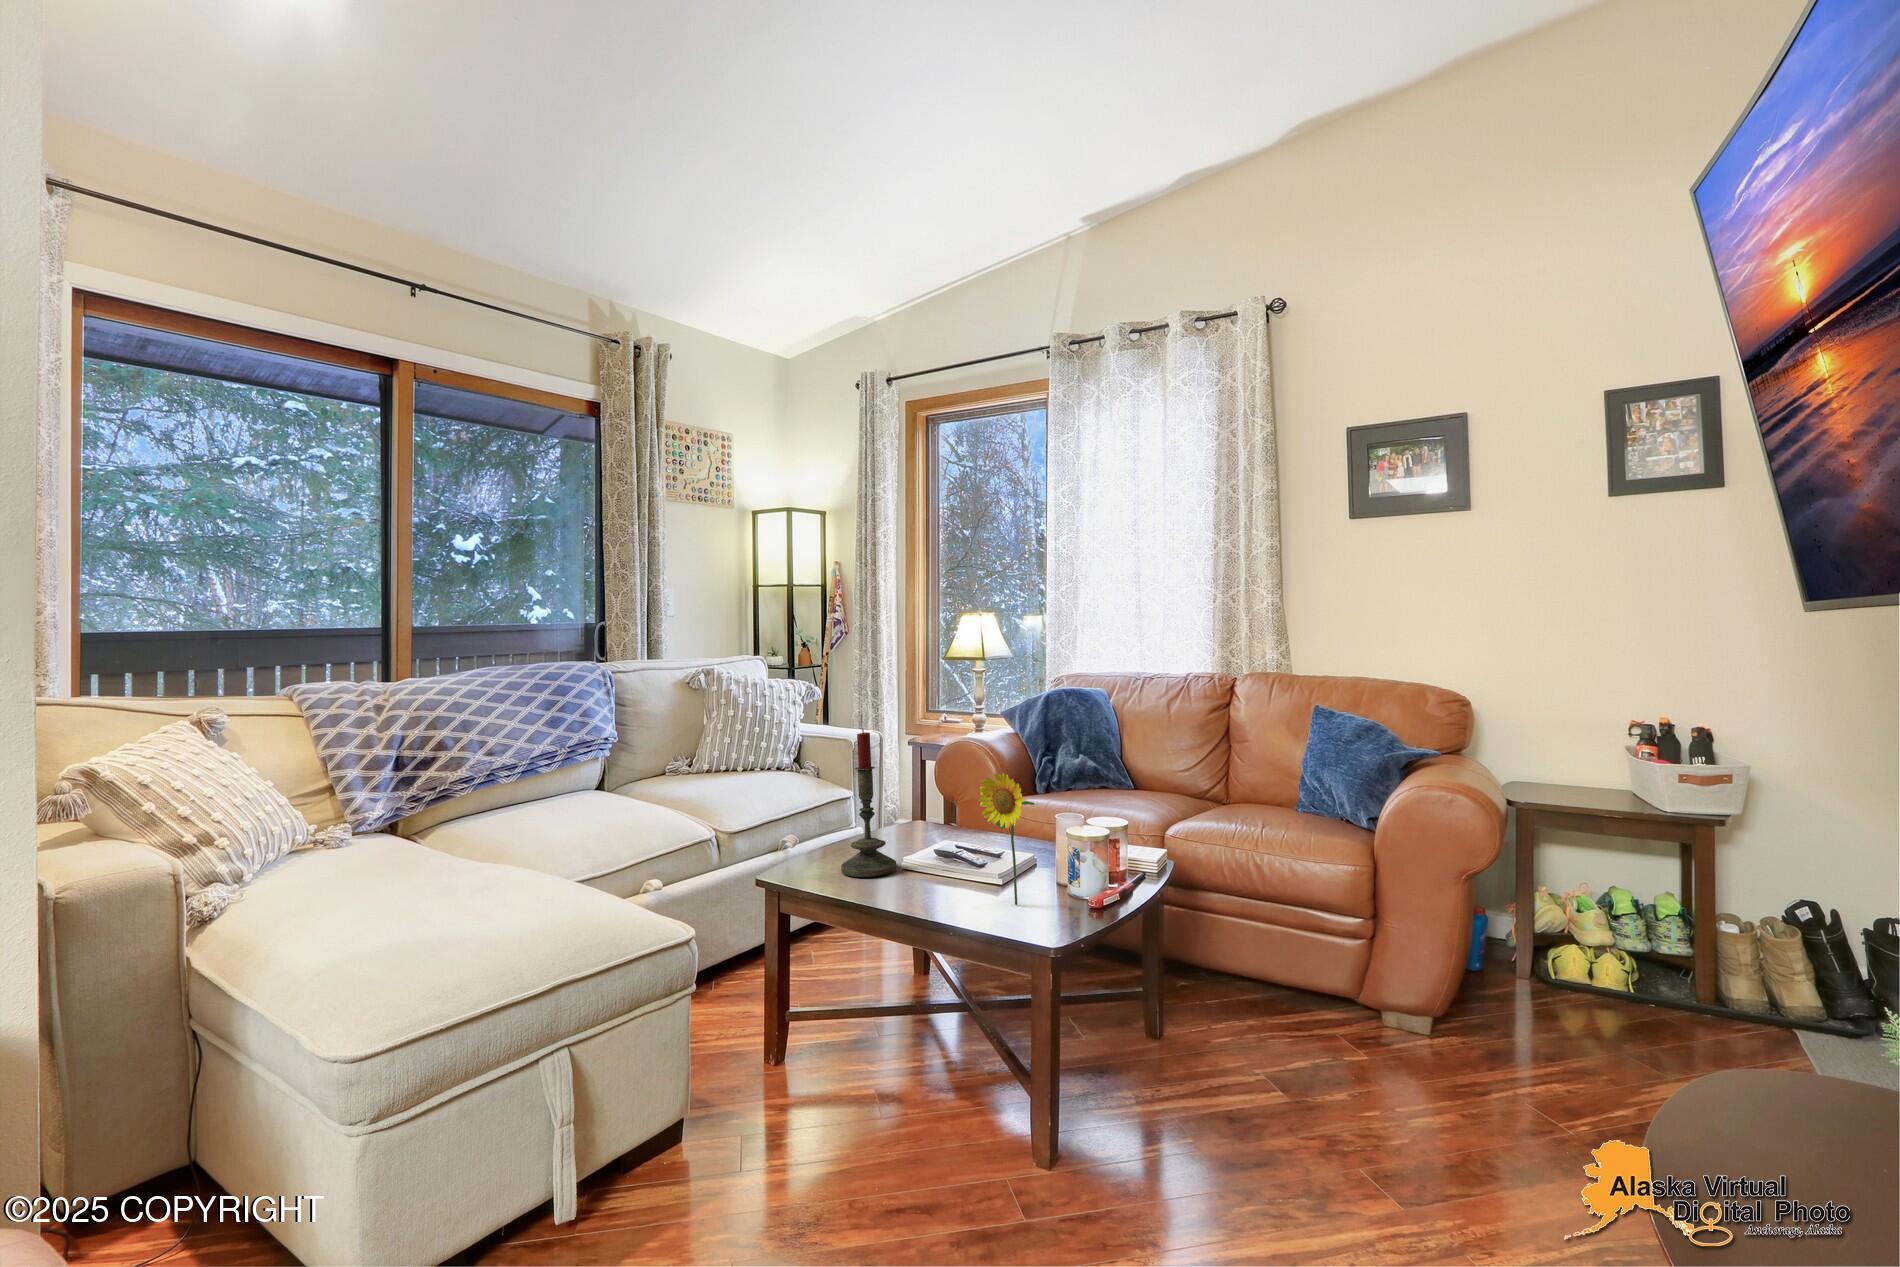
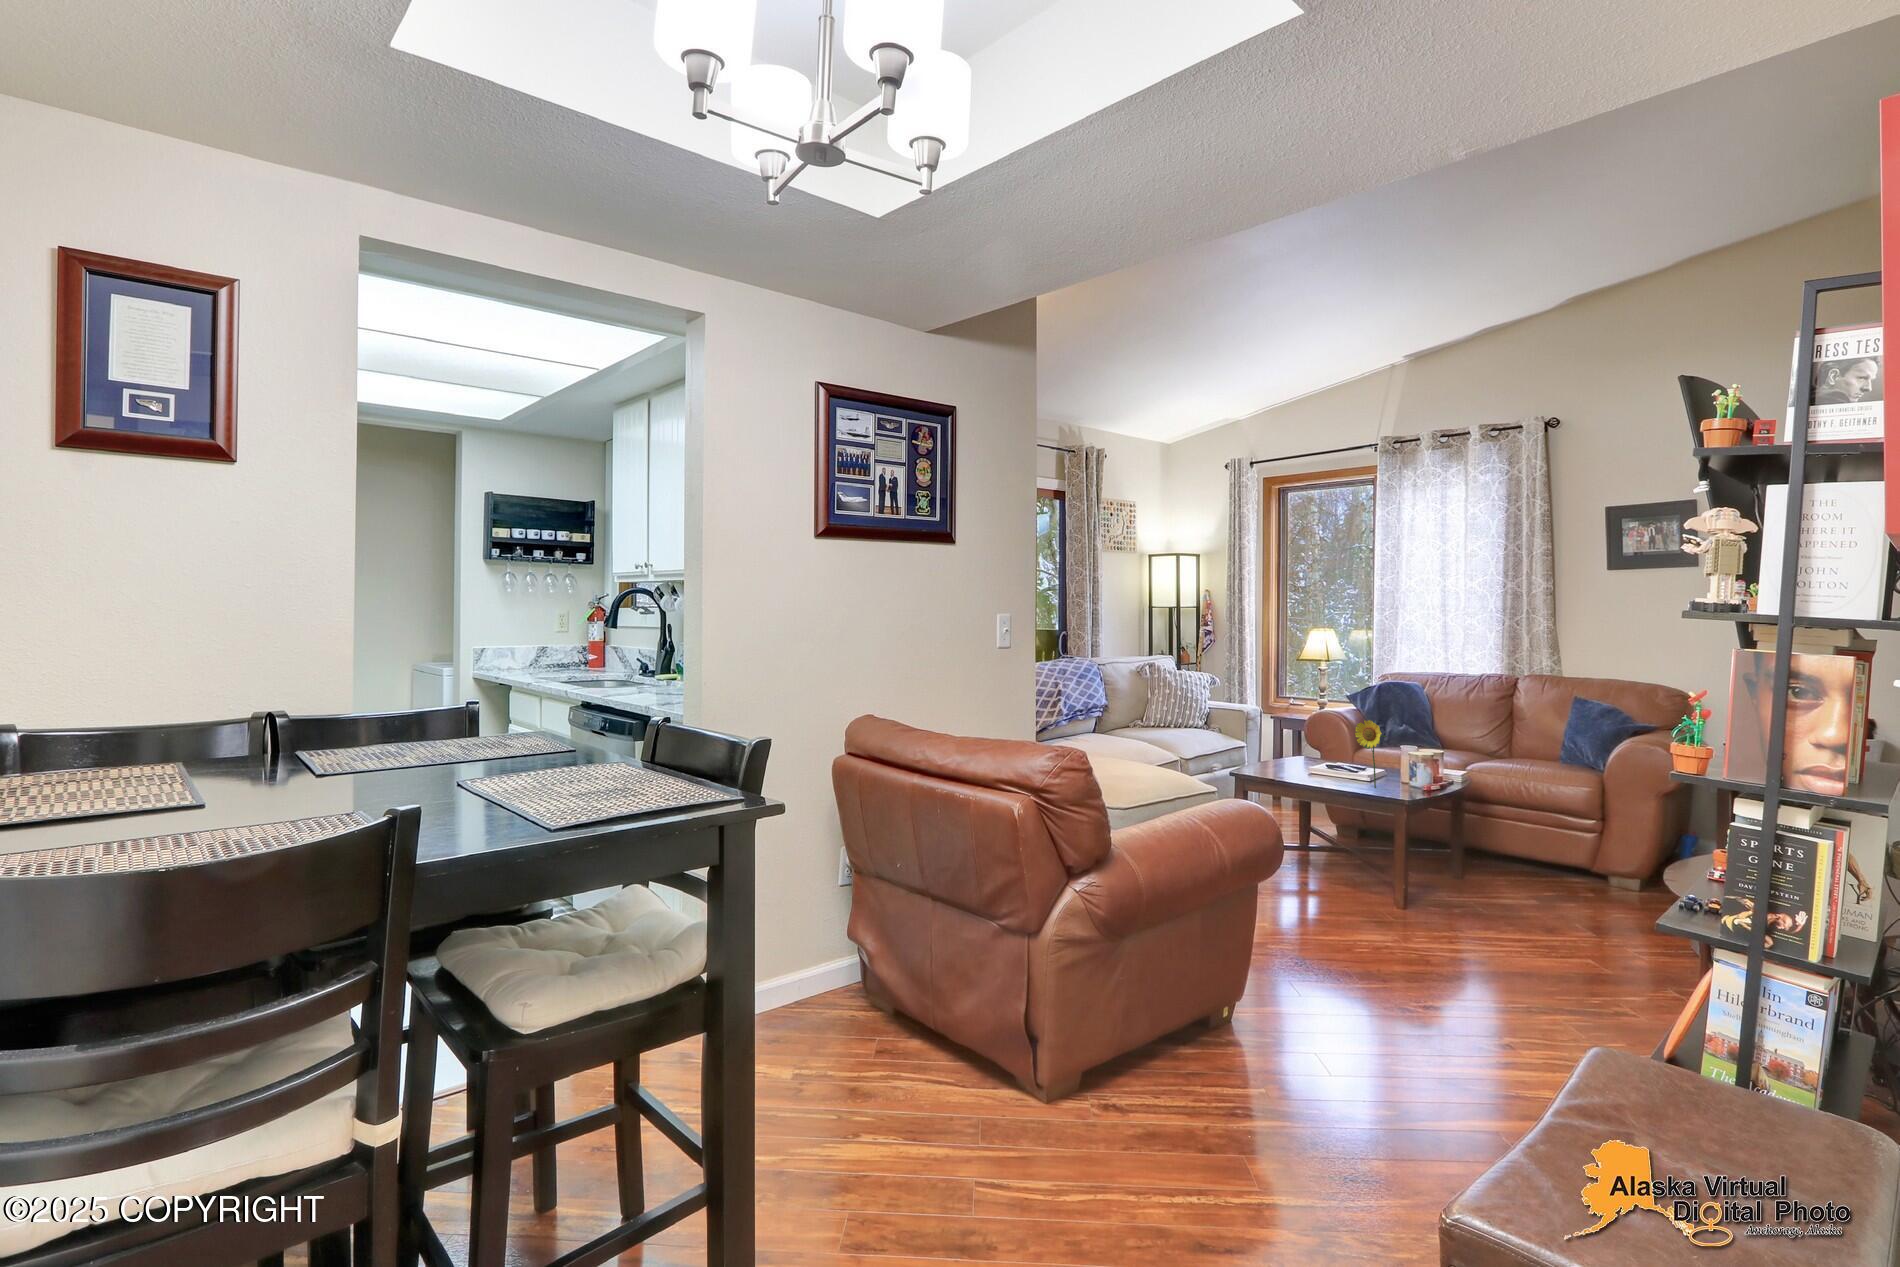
candle: present [841,729,897,877] -> none [1271,698,1302,774]

